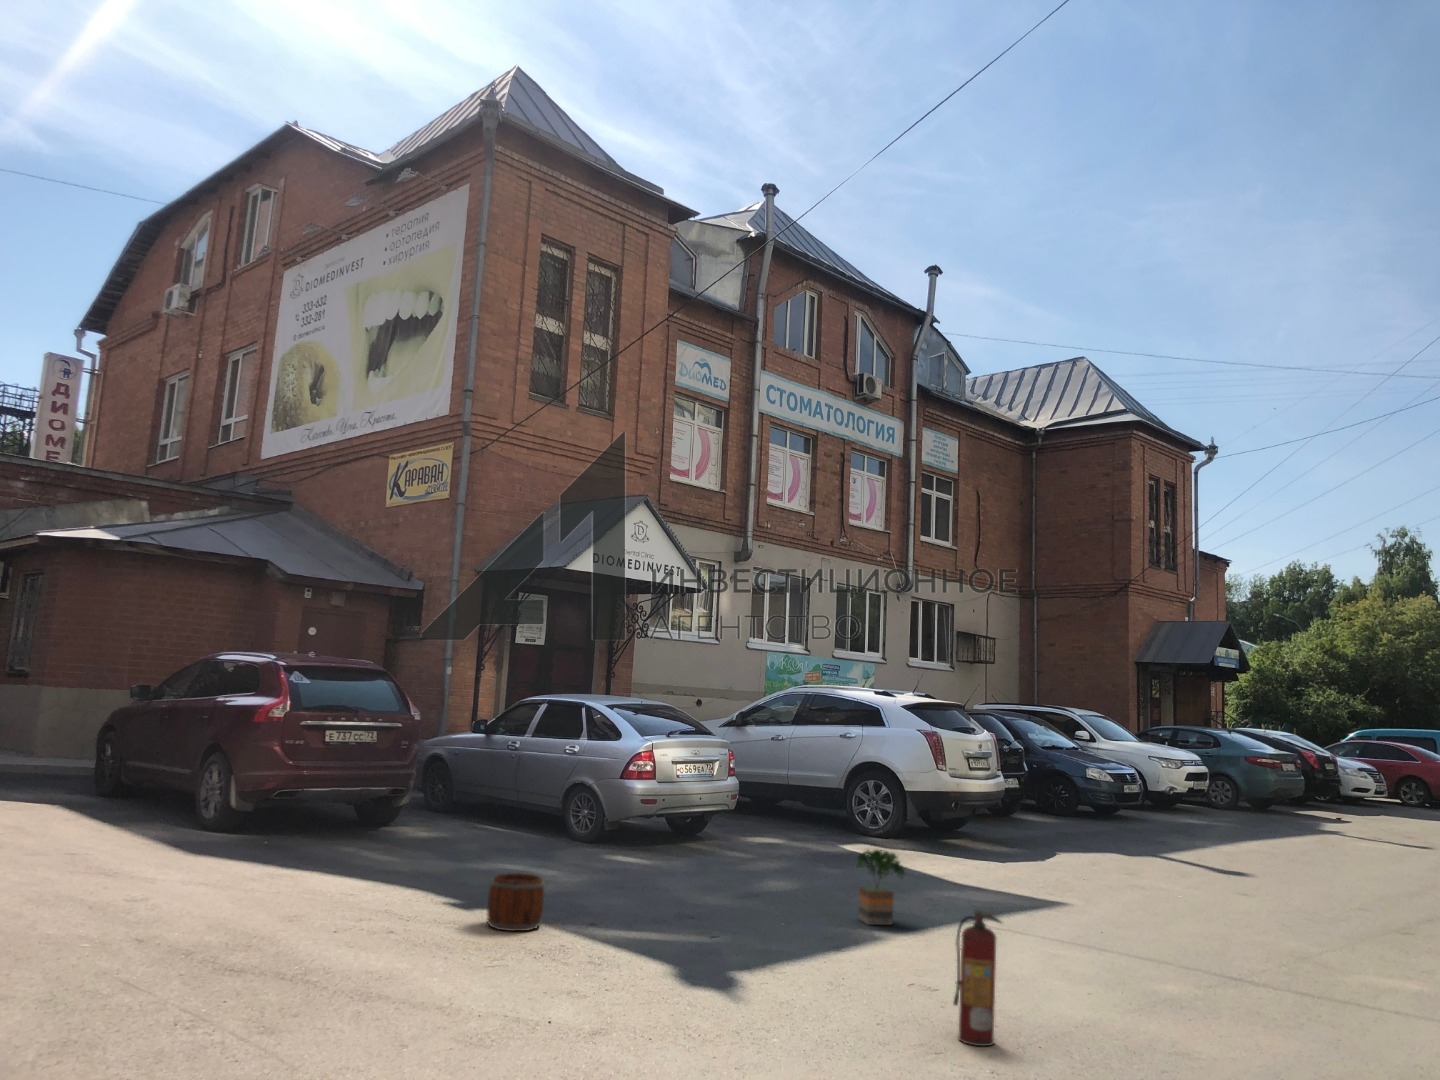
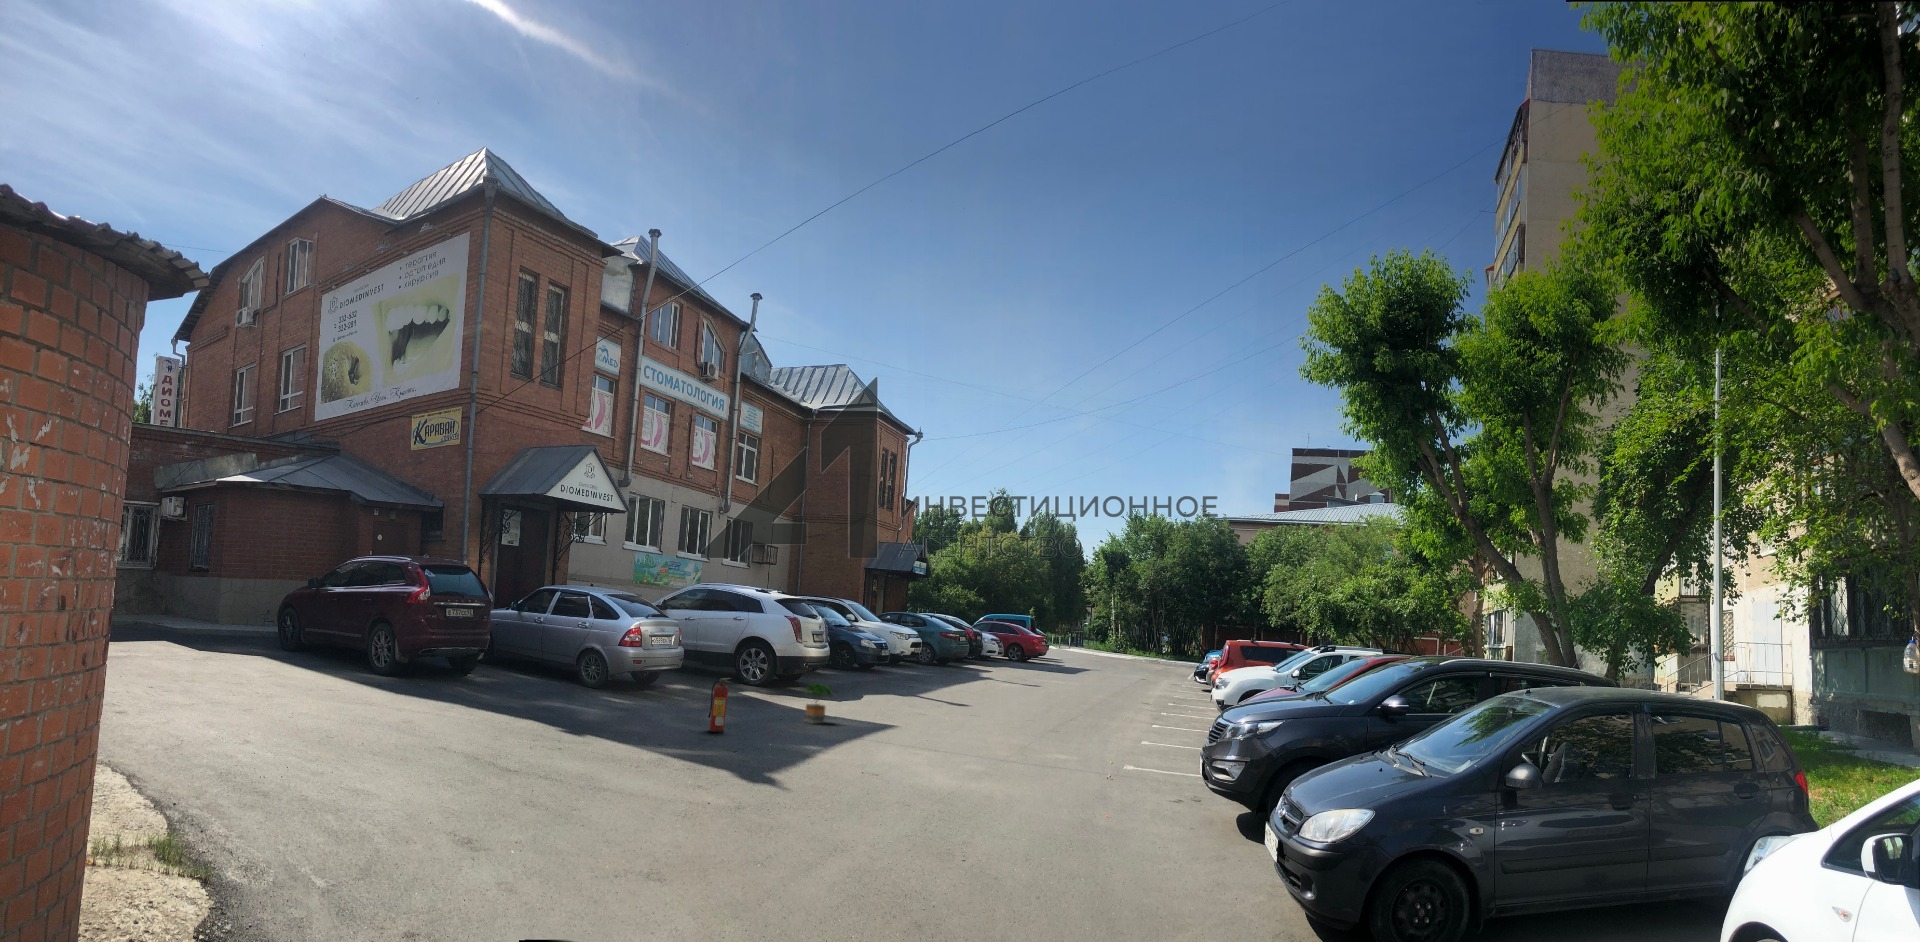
bucket: present [487,873,545,931] -> none [618,704,655,736]
fire extinguisher: present [954,910,1001,1046] -> present [708,678,731,732]

